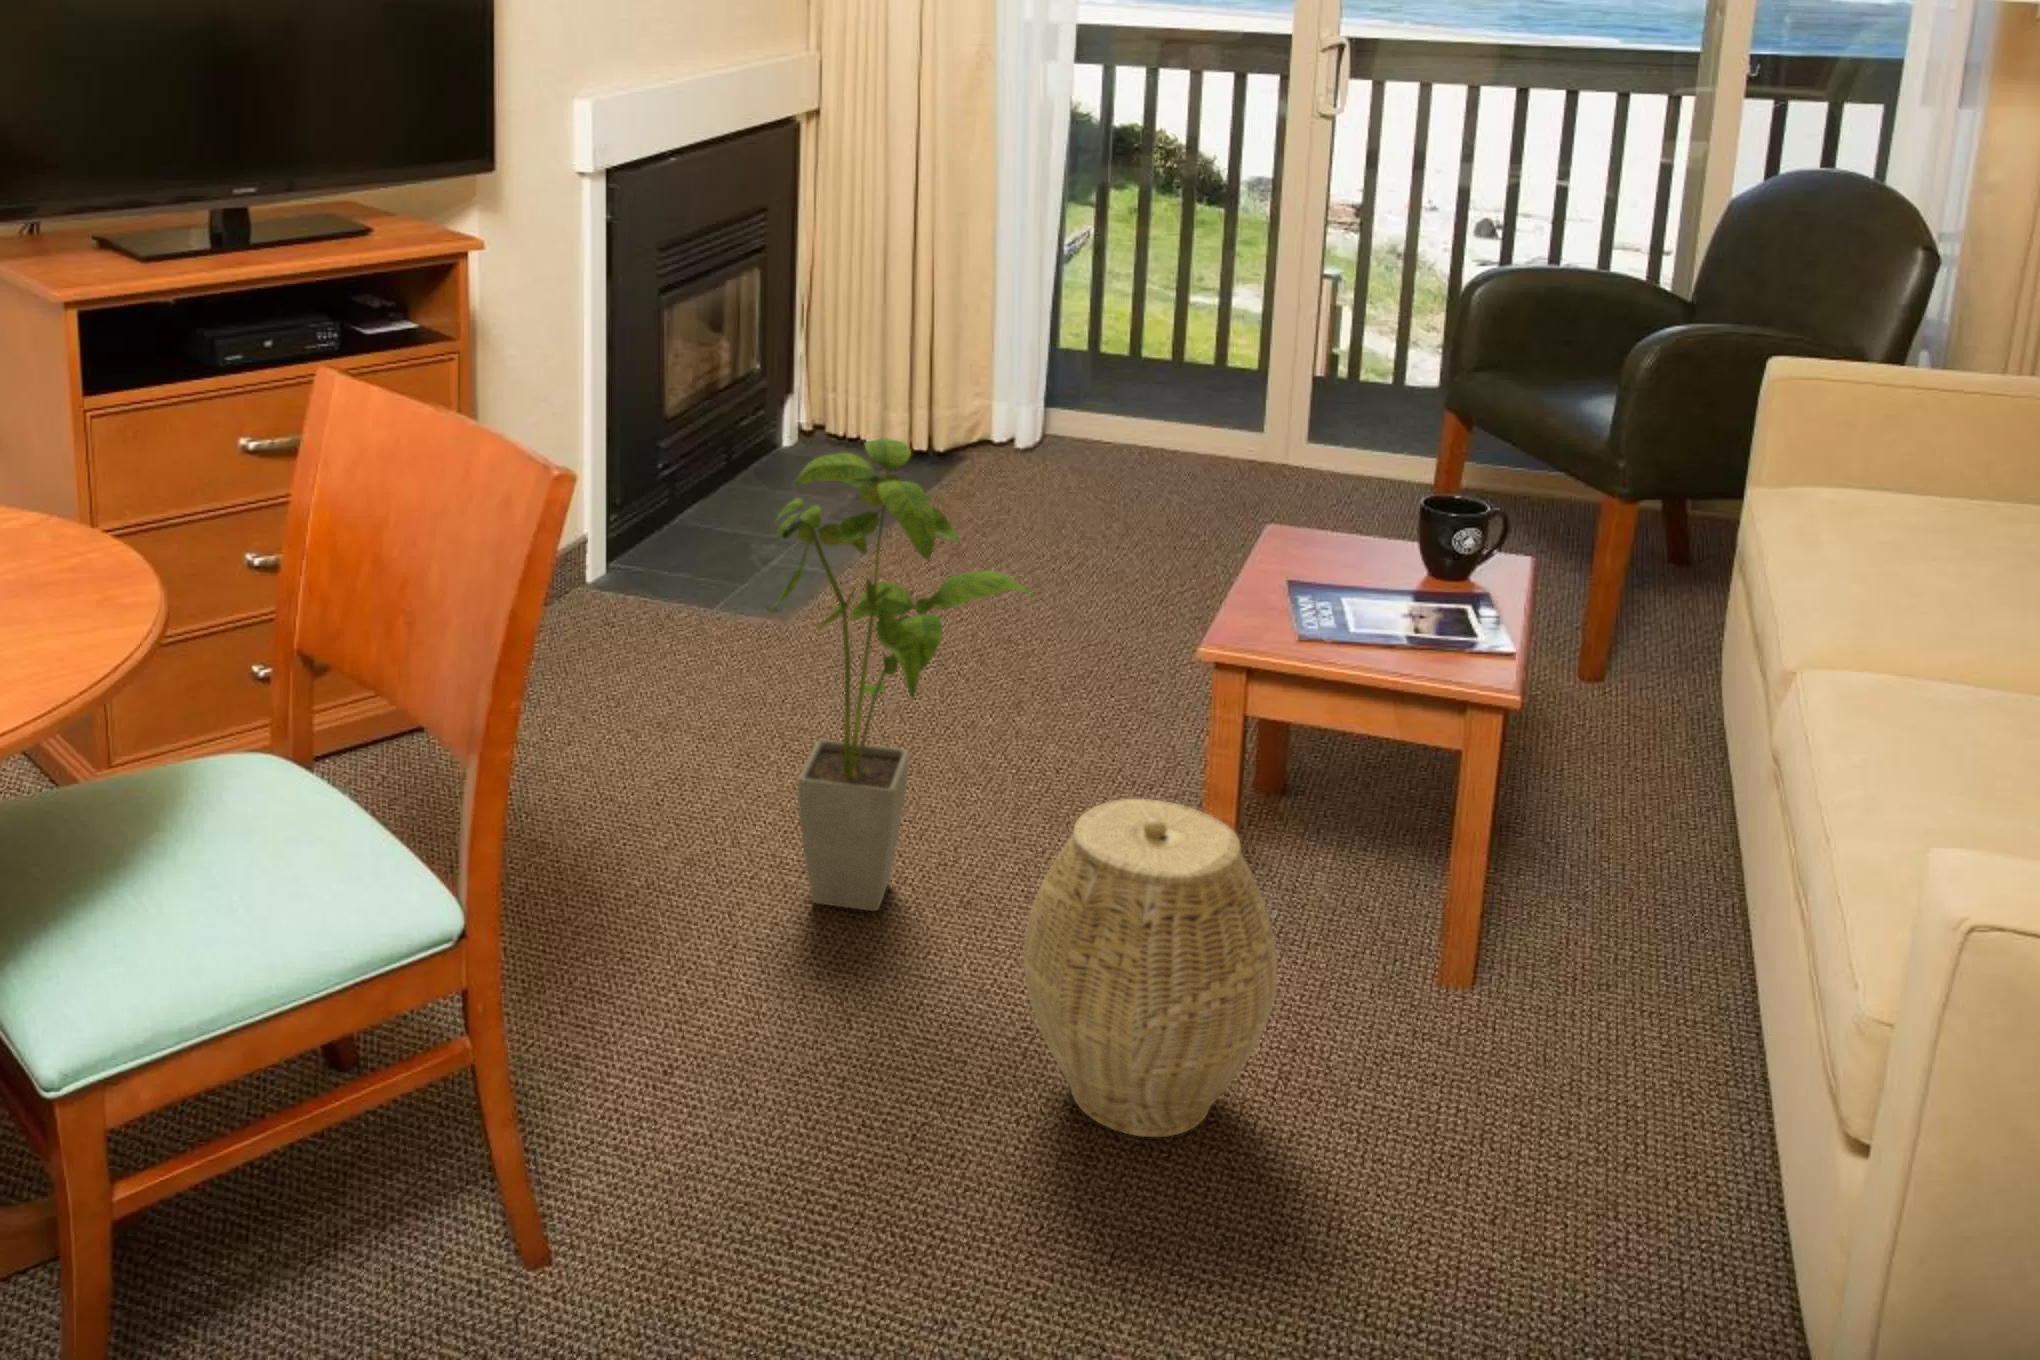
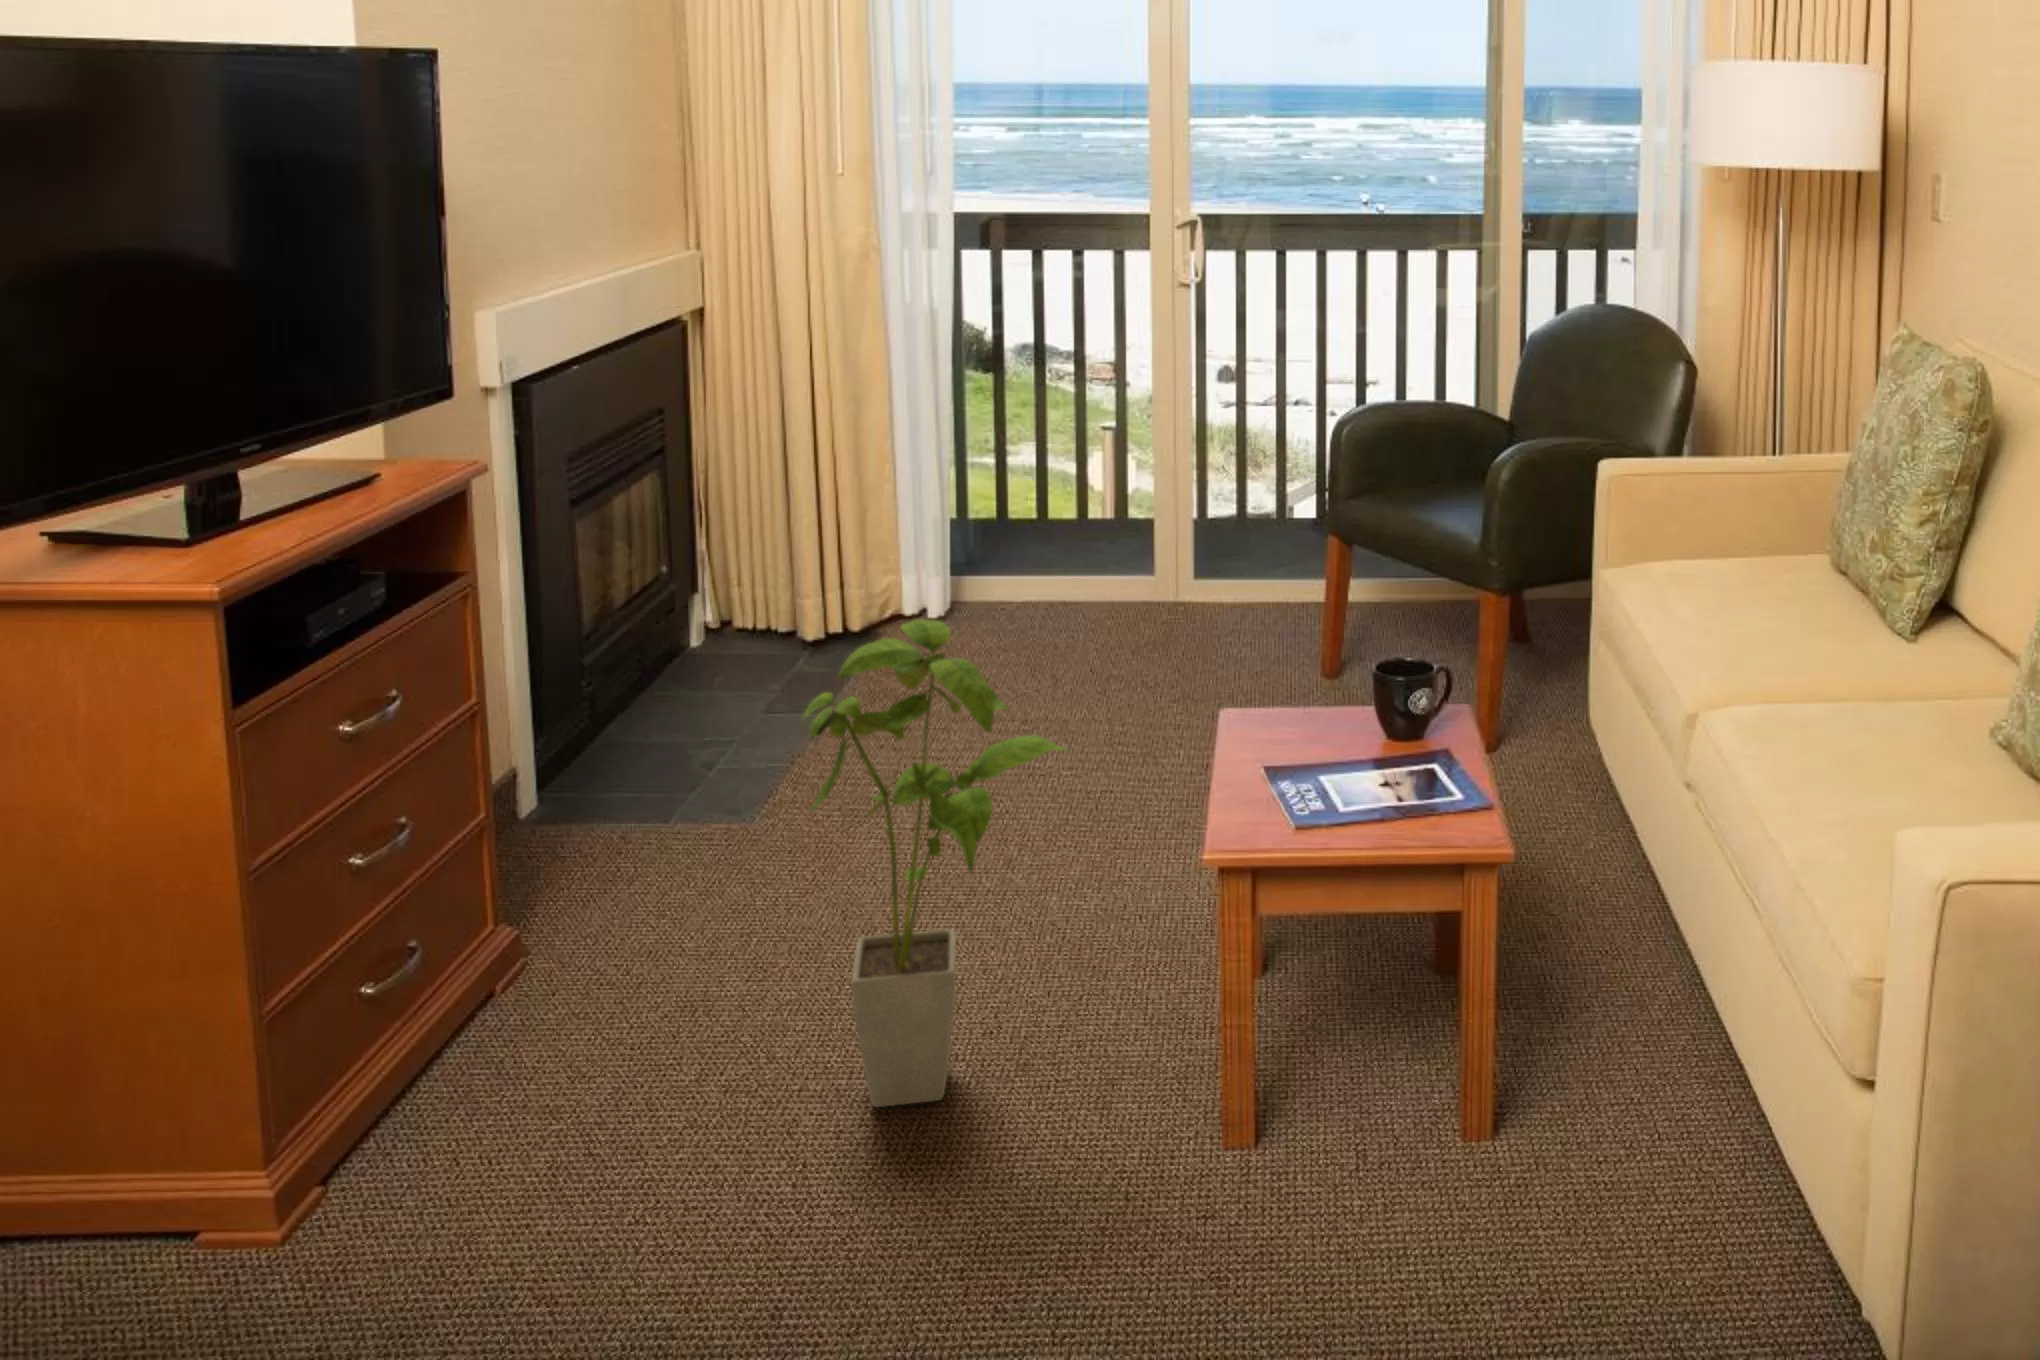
woven basket: present [1023,799,1277,1137] -> none [1129,923,1363,1248]

